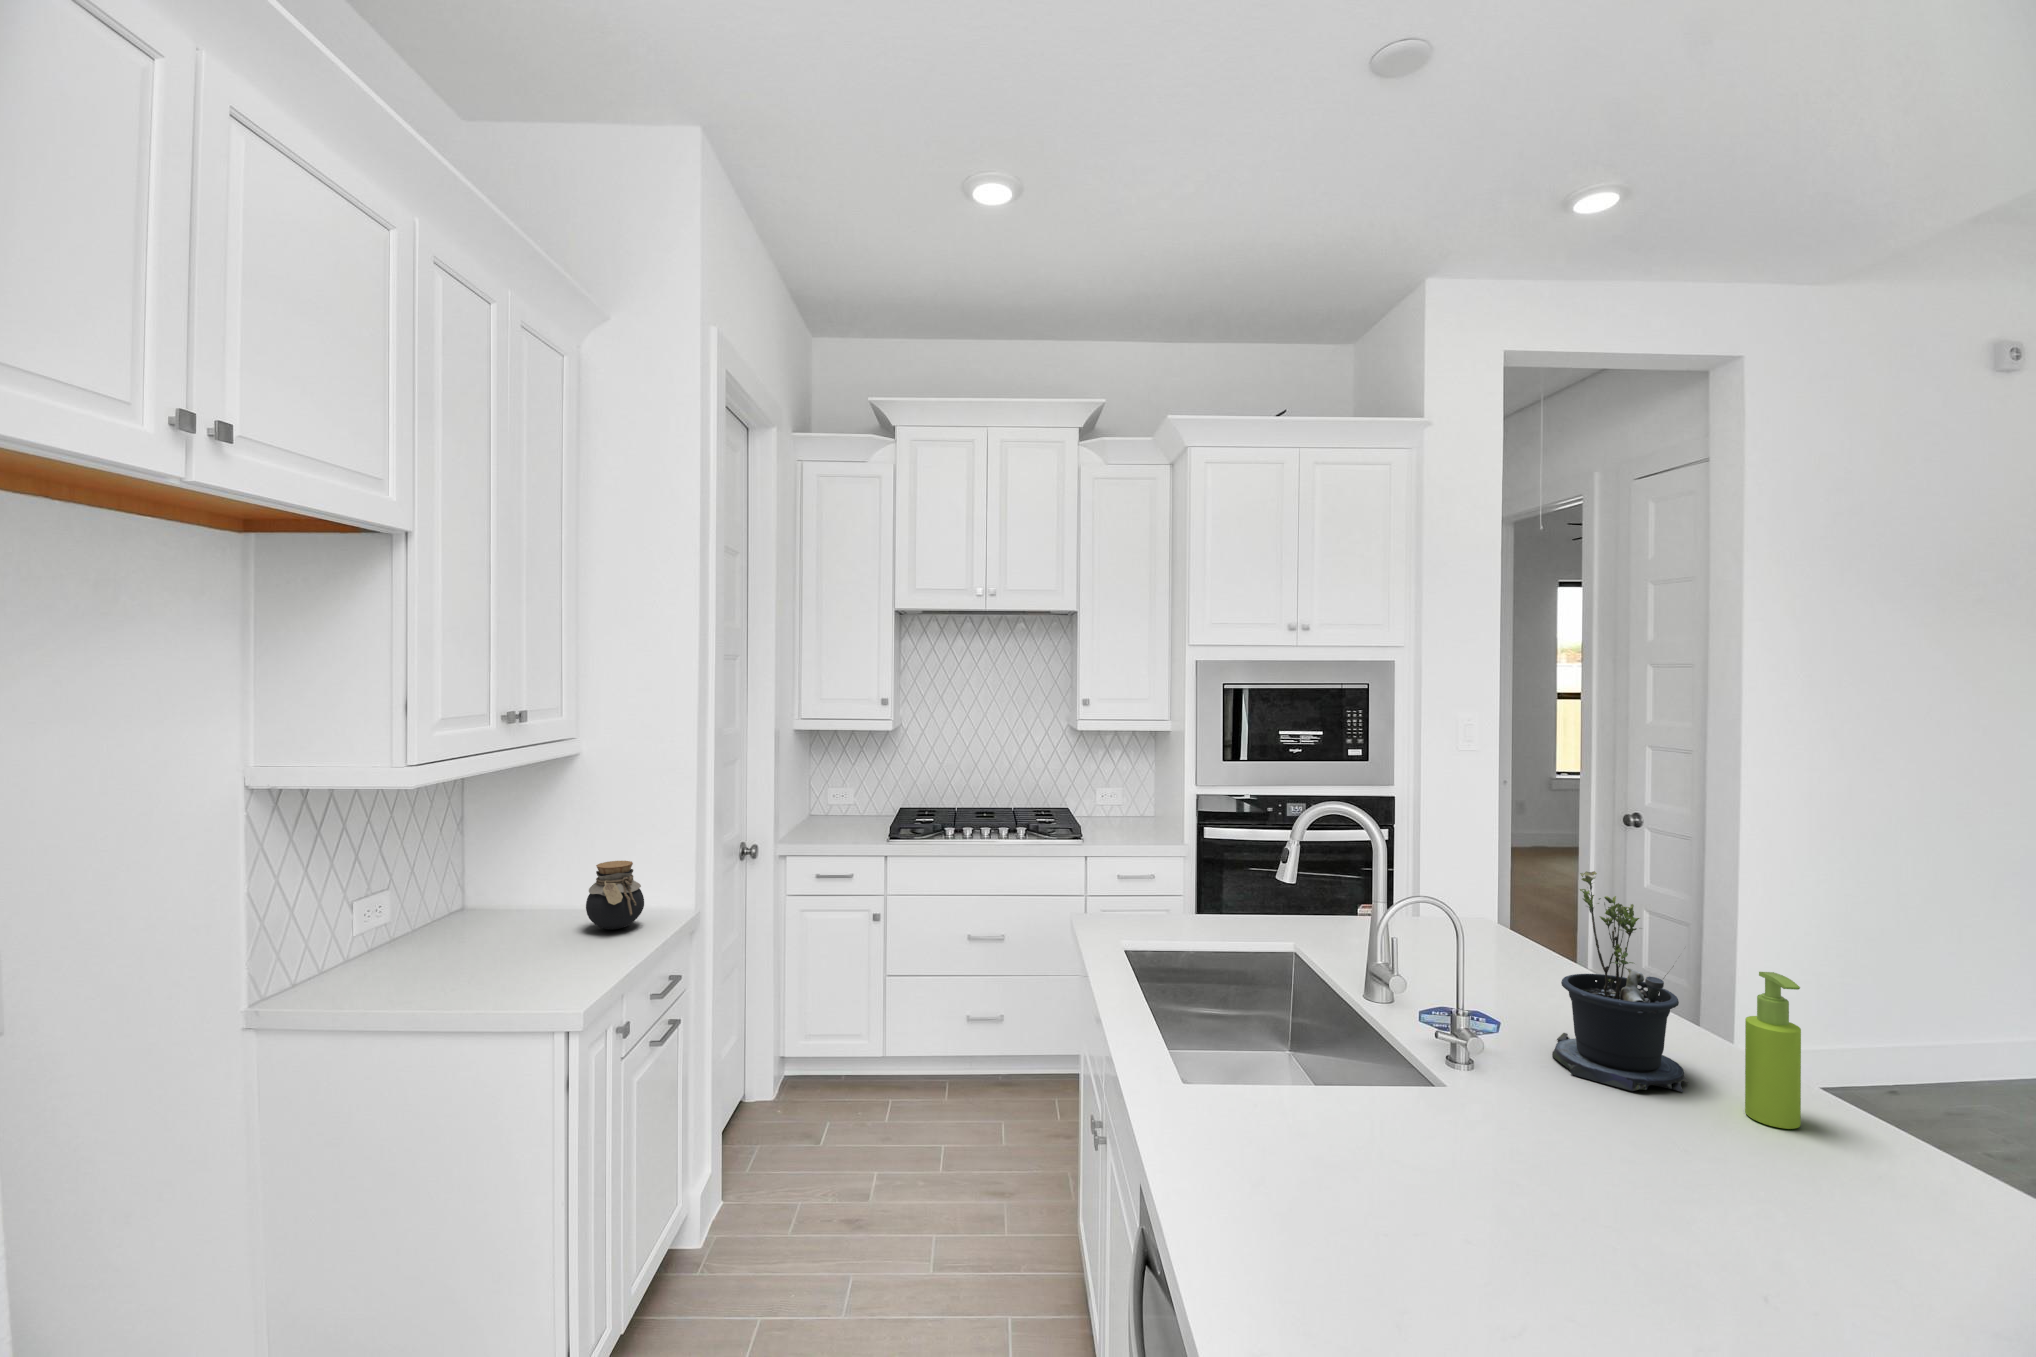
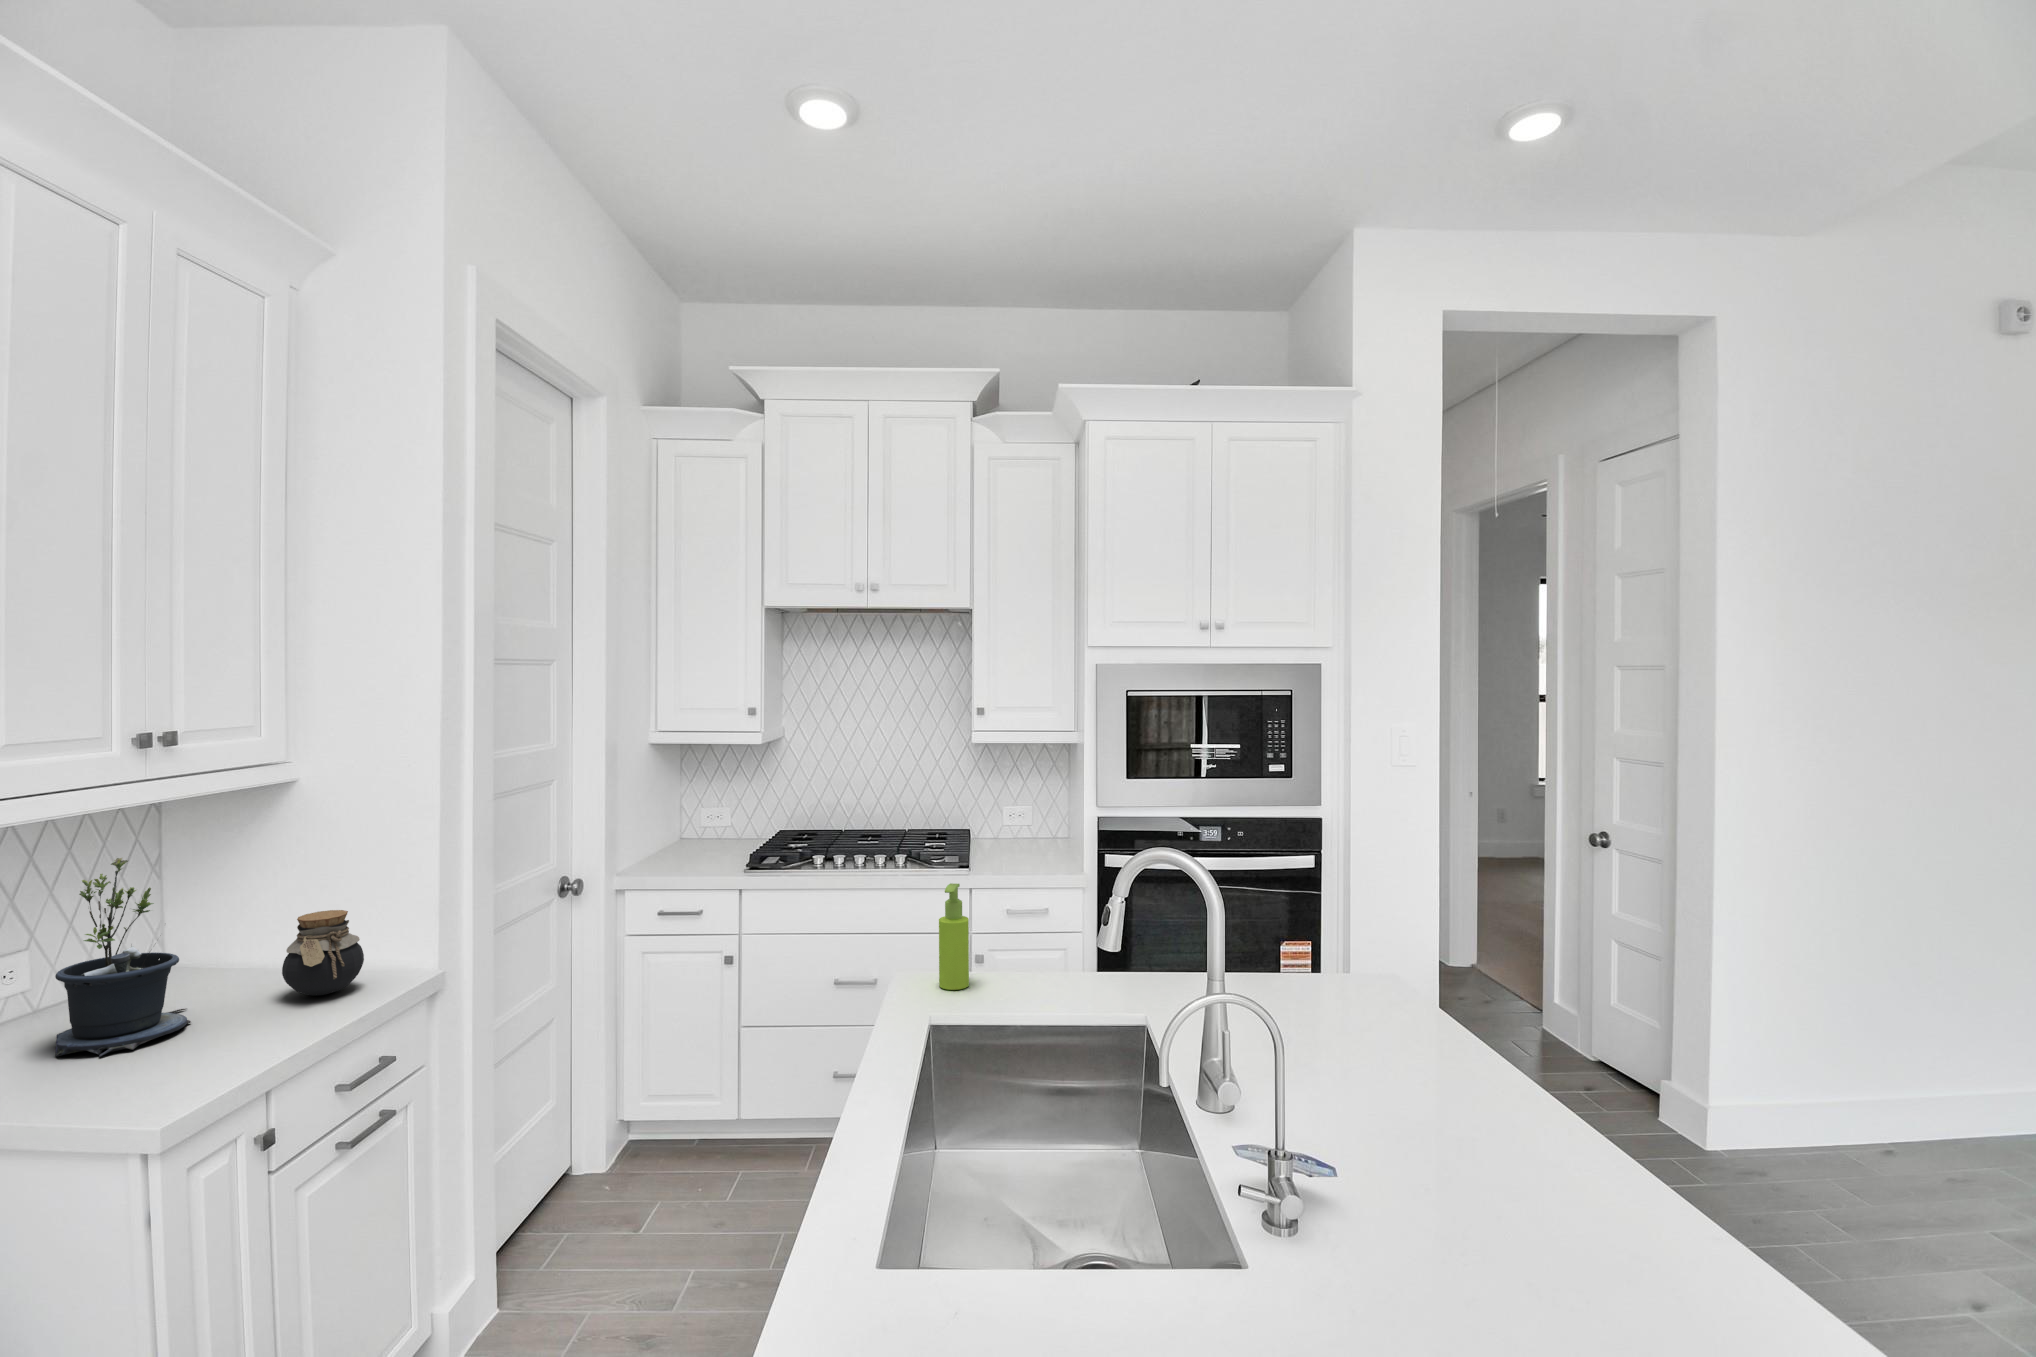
potted plant: present [1552,871,1688,1092] -> present [55,858,191,1056]
soap dispenser: present [1745,972,1801,1129] -> present [939,883,969,990]

